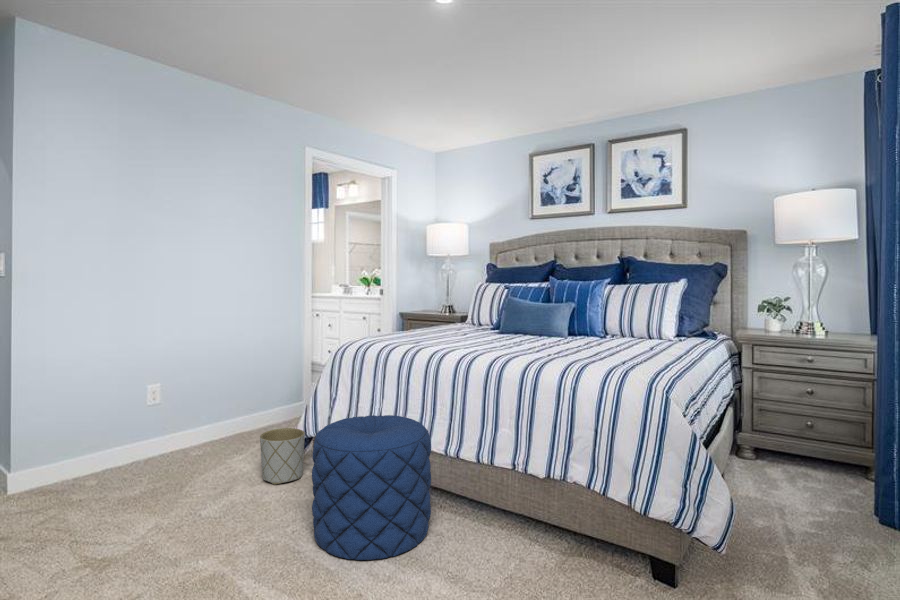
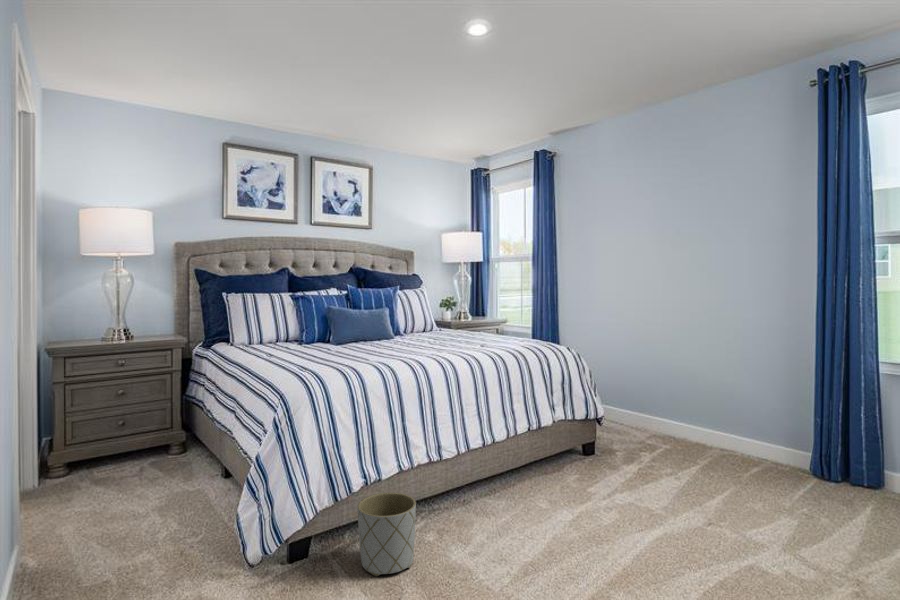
pouf: present [312,415,431,560] -> none [492,411,600,538]

